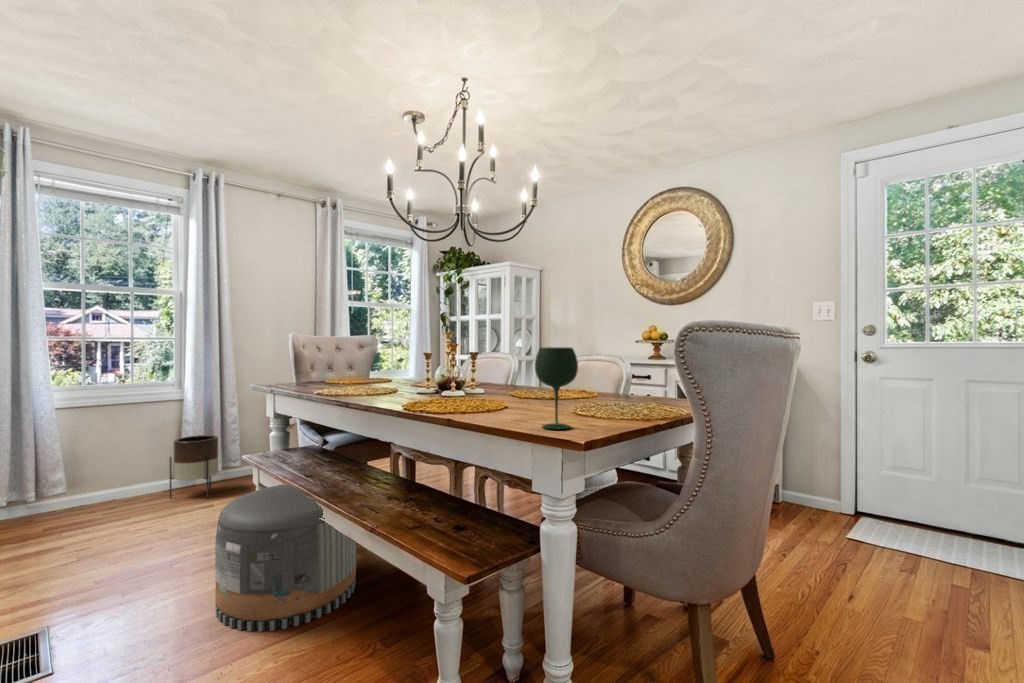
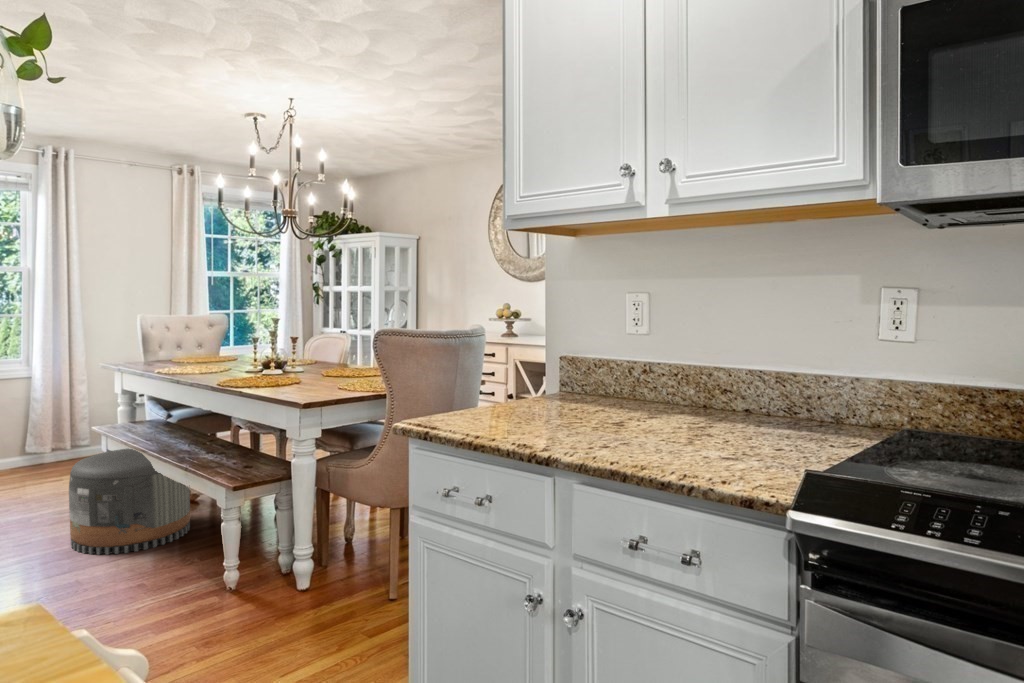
wine glass: present [535,347,578,429] -> none [294,340,325,397]
planter: present [170,435,218,499] -> none [18,413,68,475]

